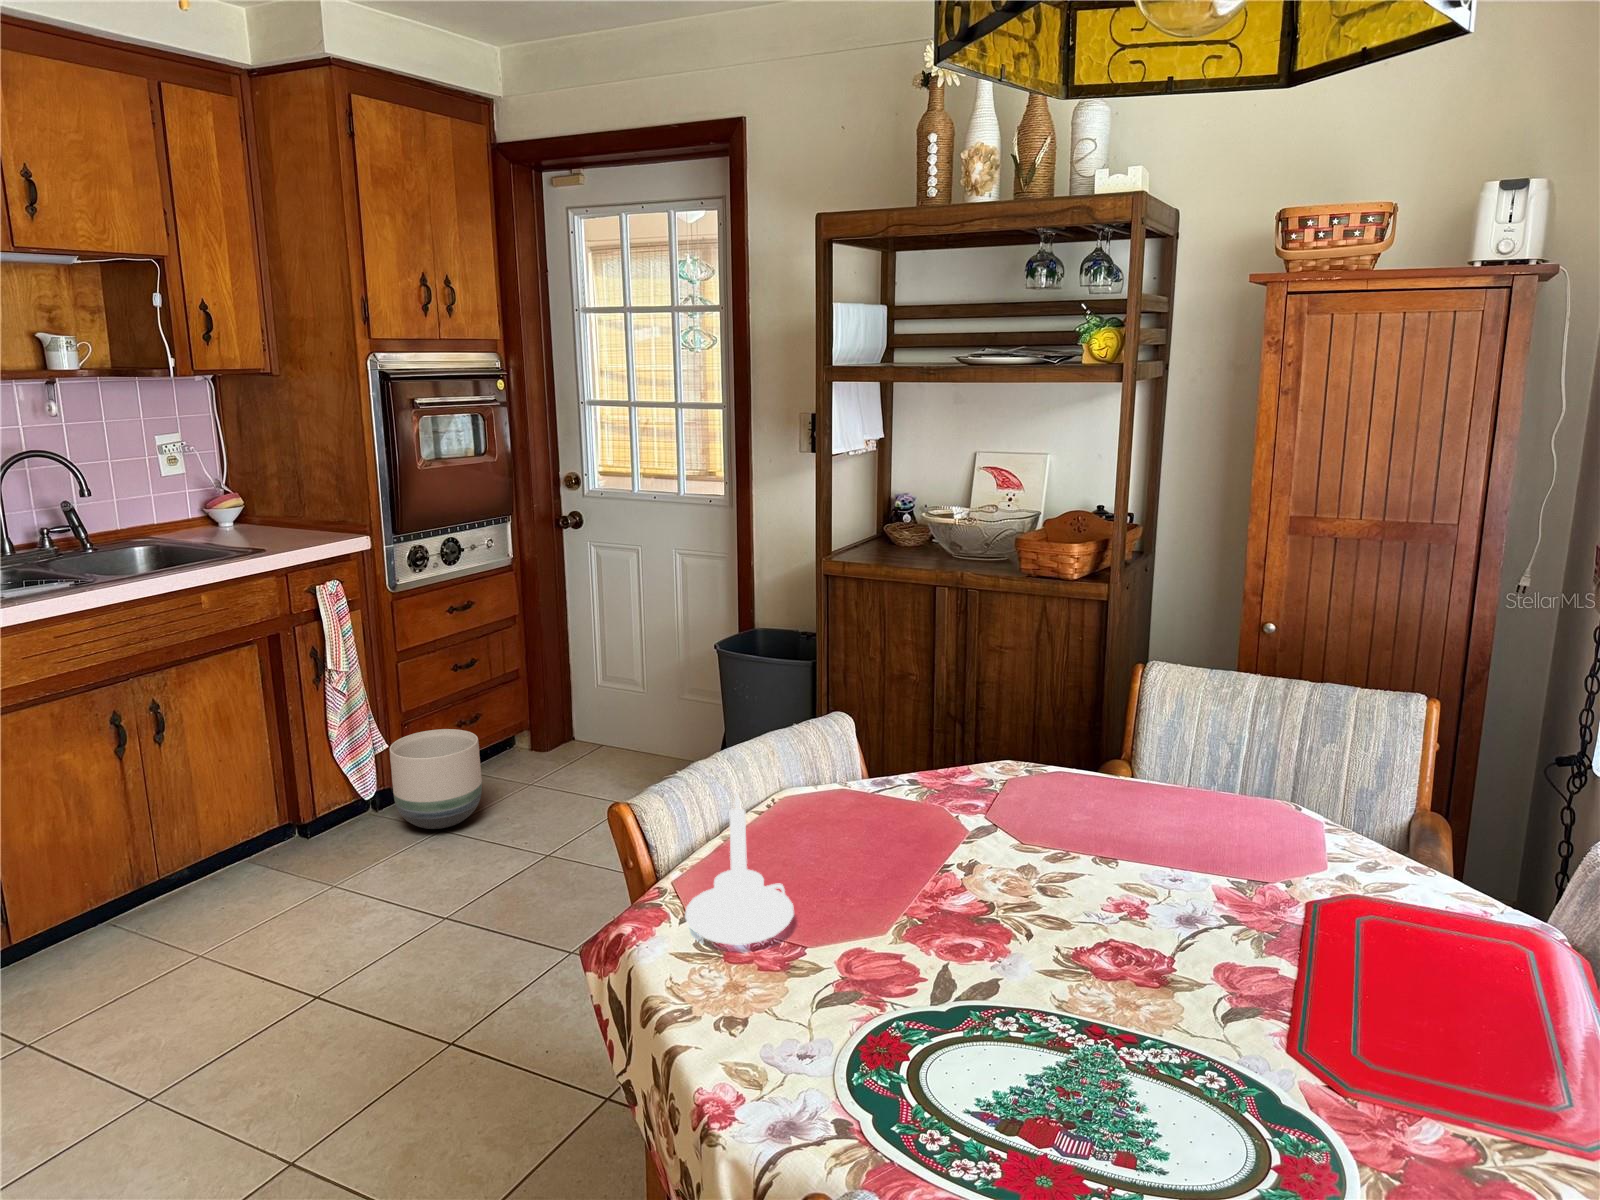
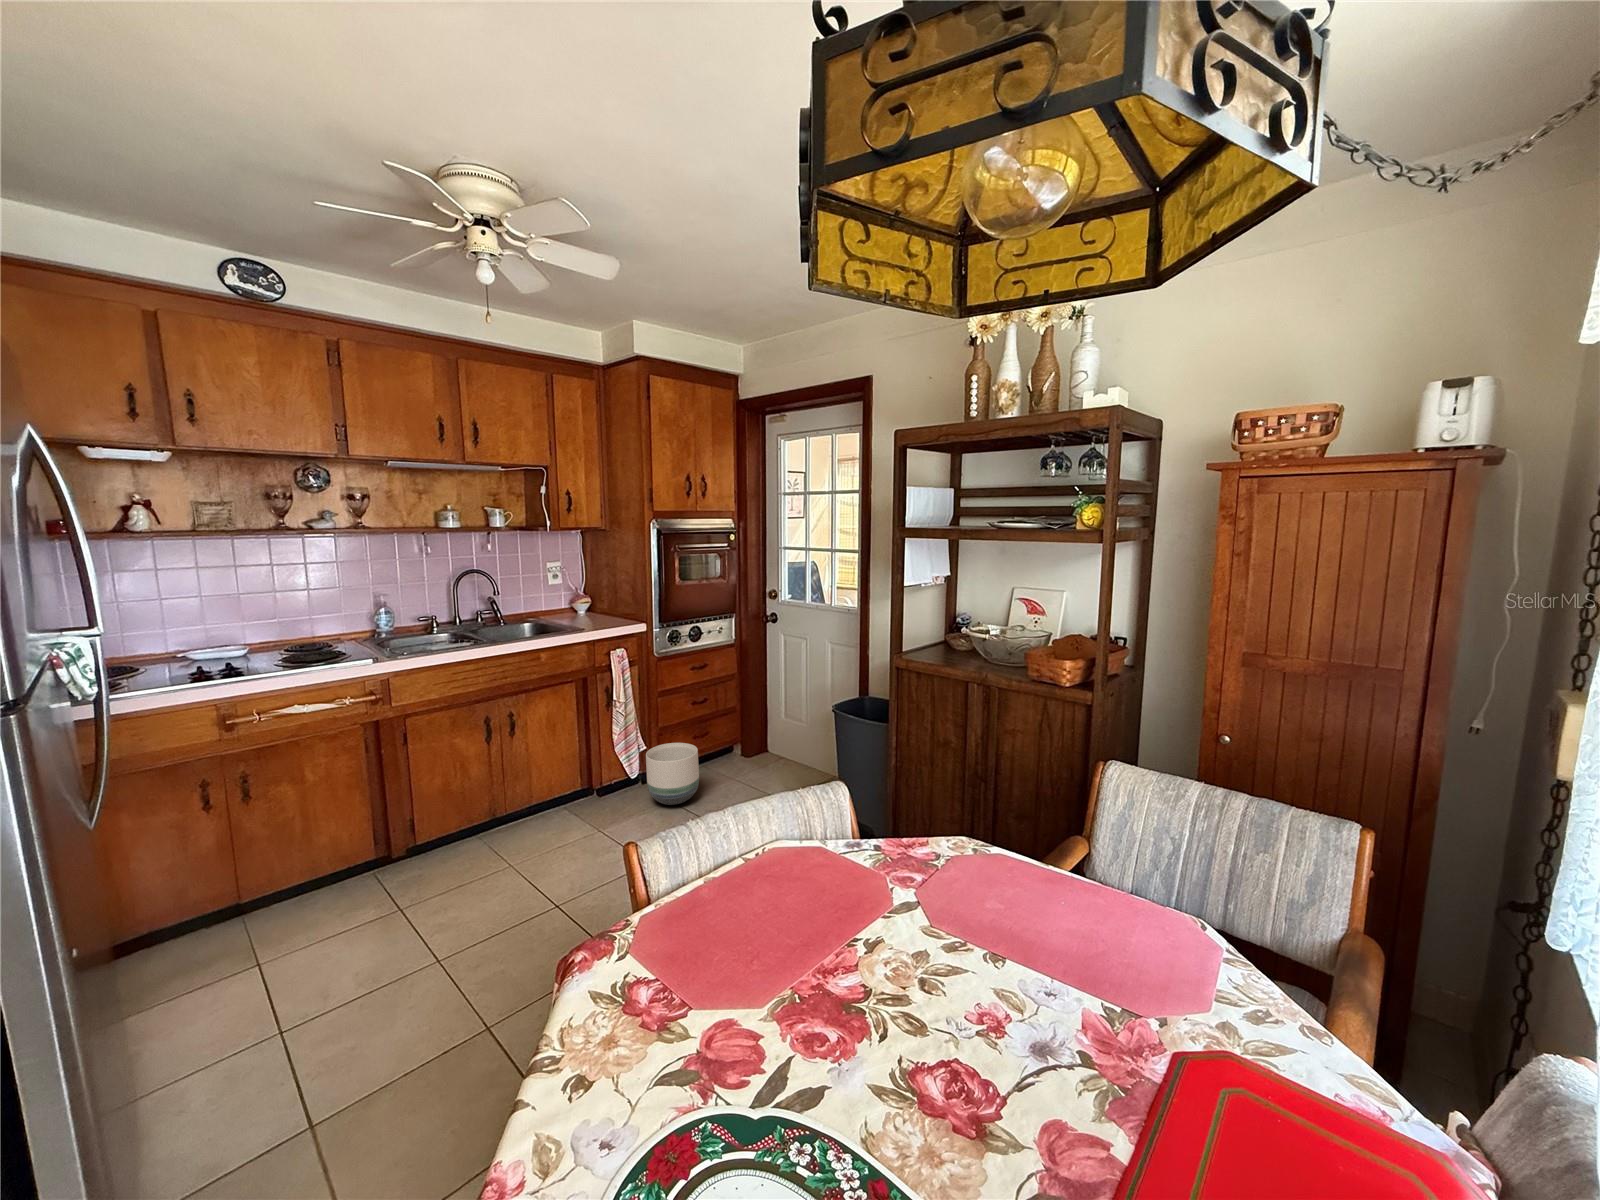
candle holder: present [685,793,794,945] -> none [617,865,706,995]

